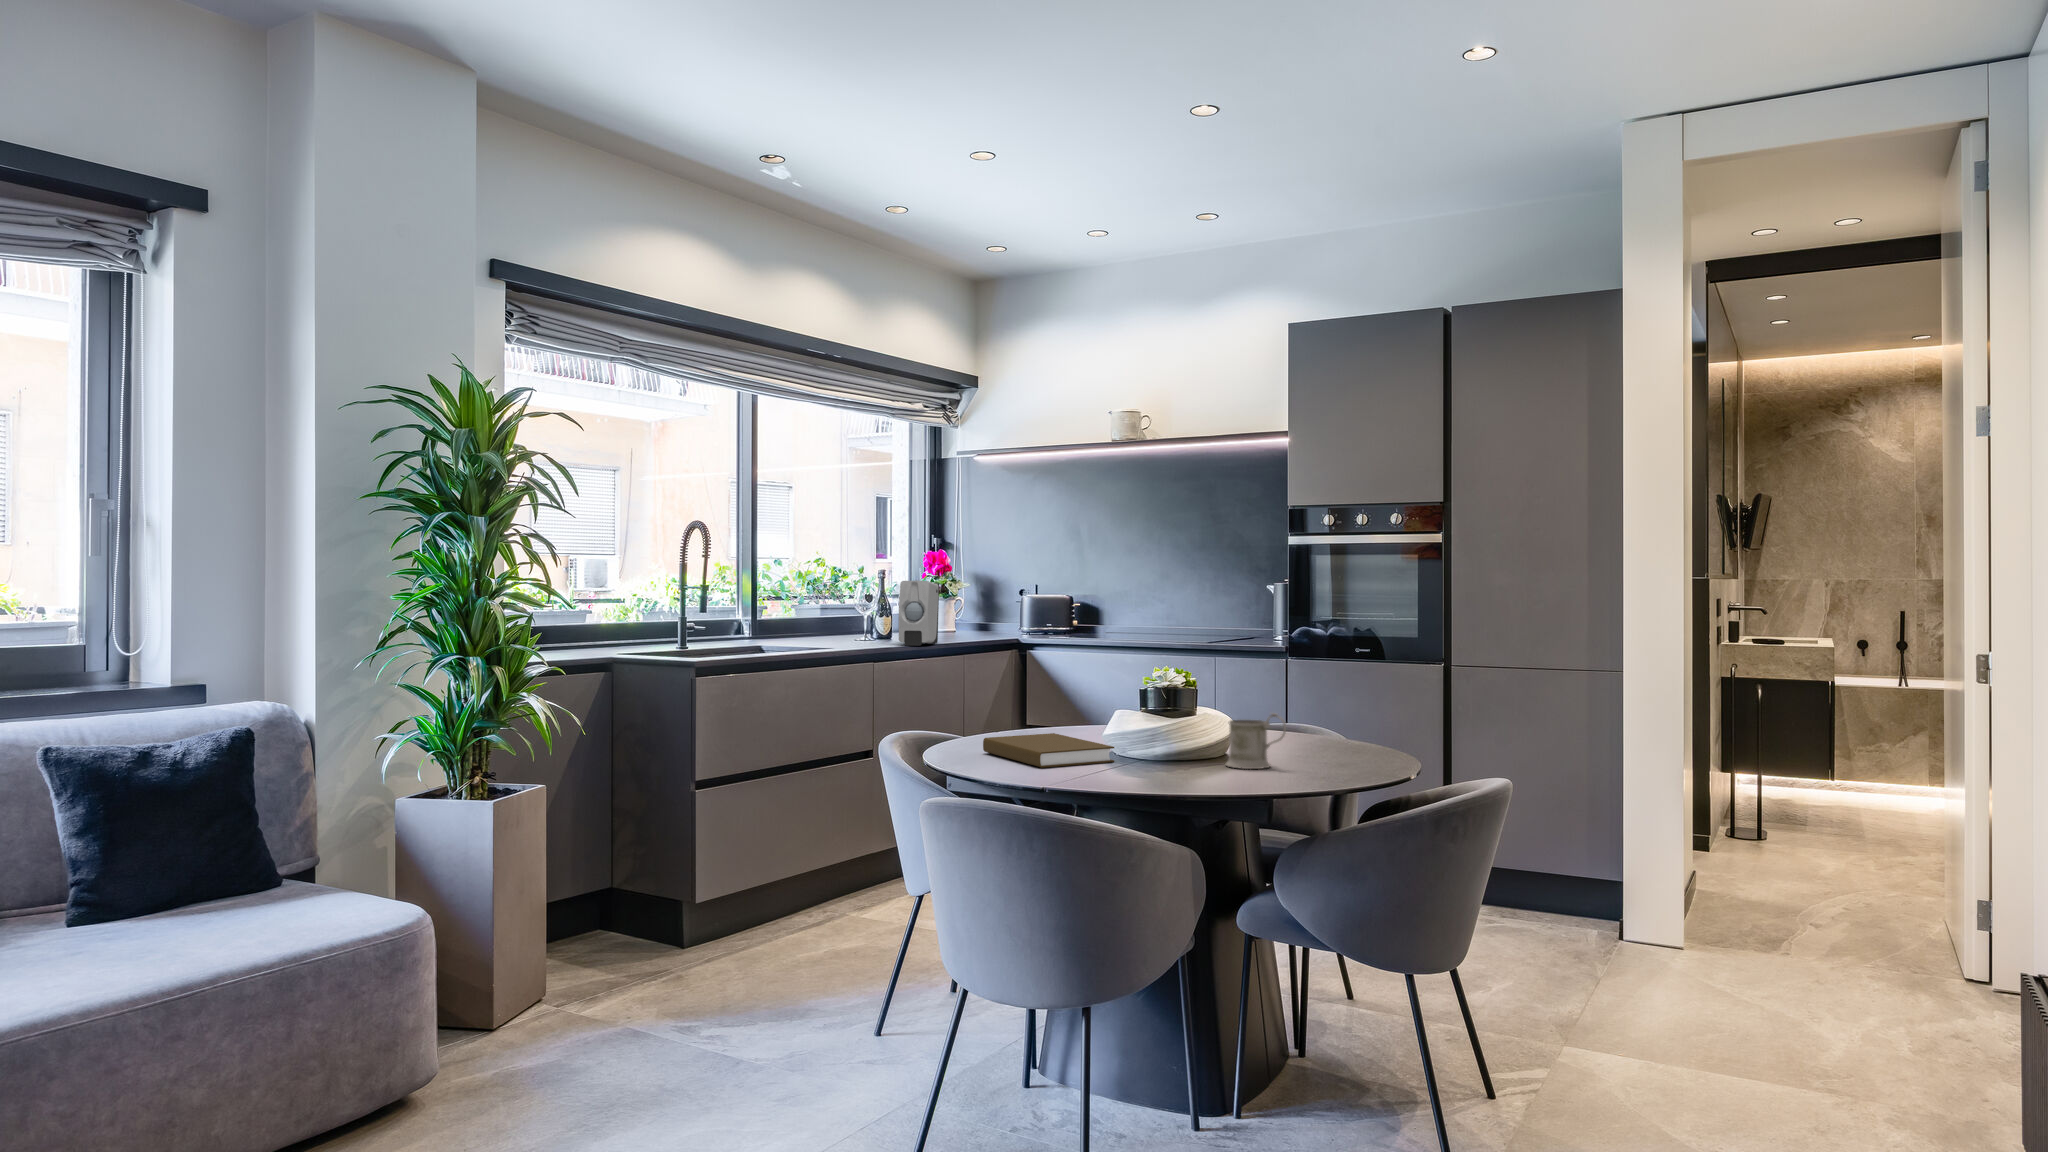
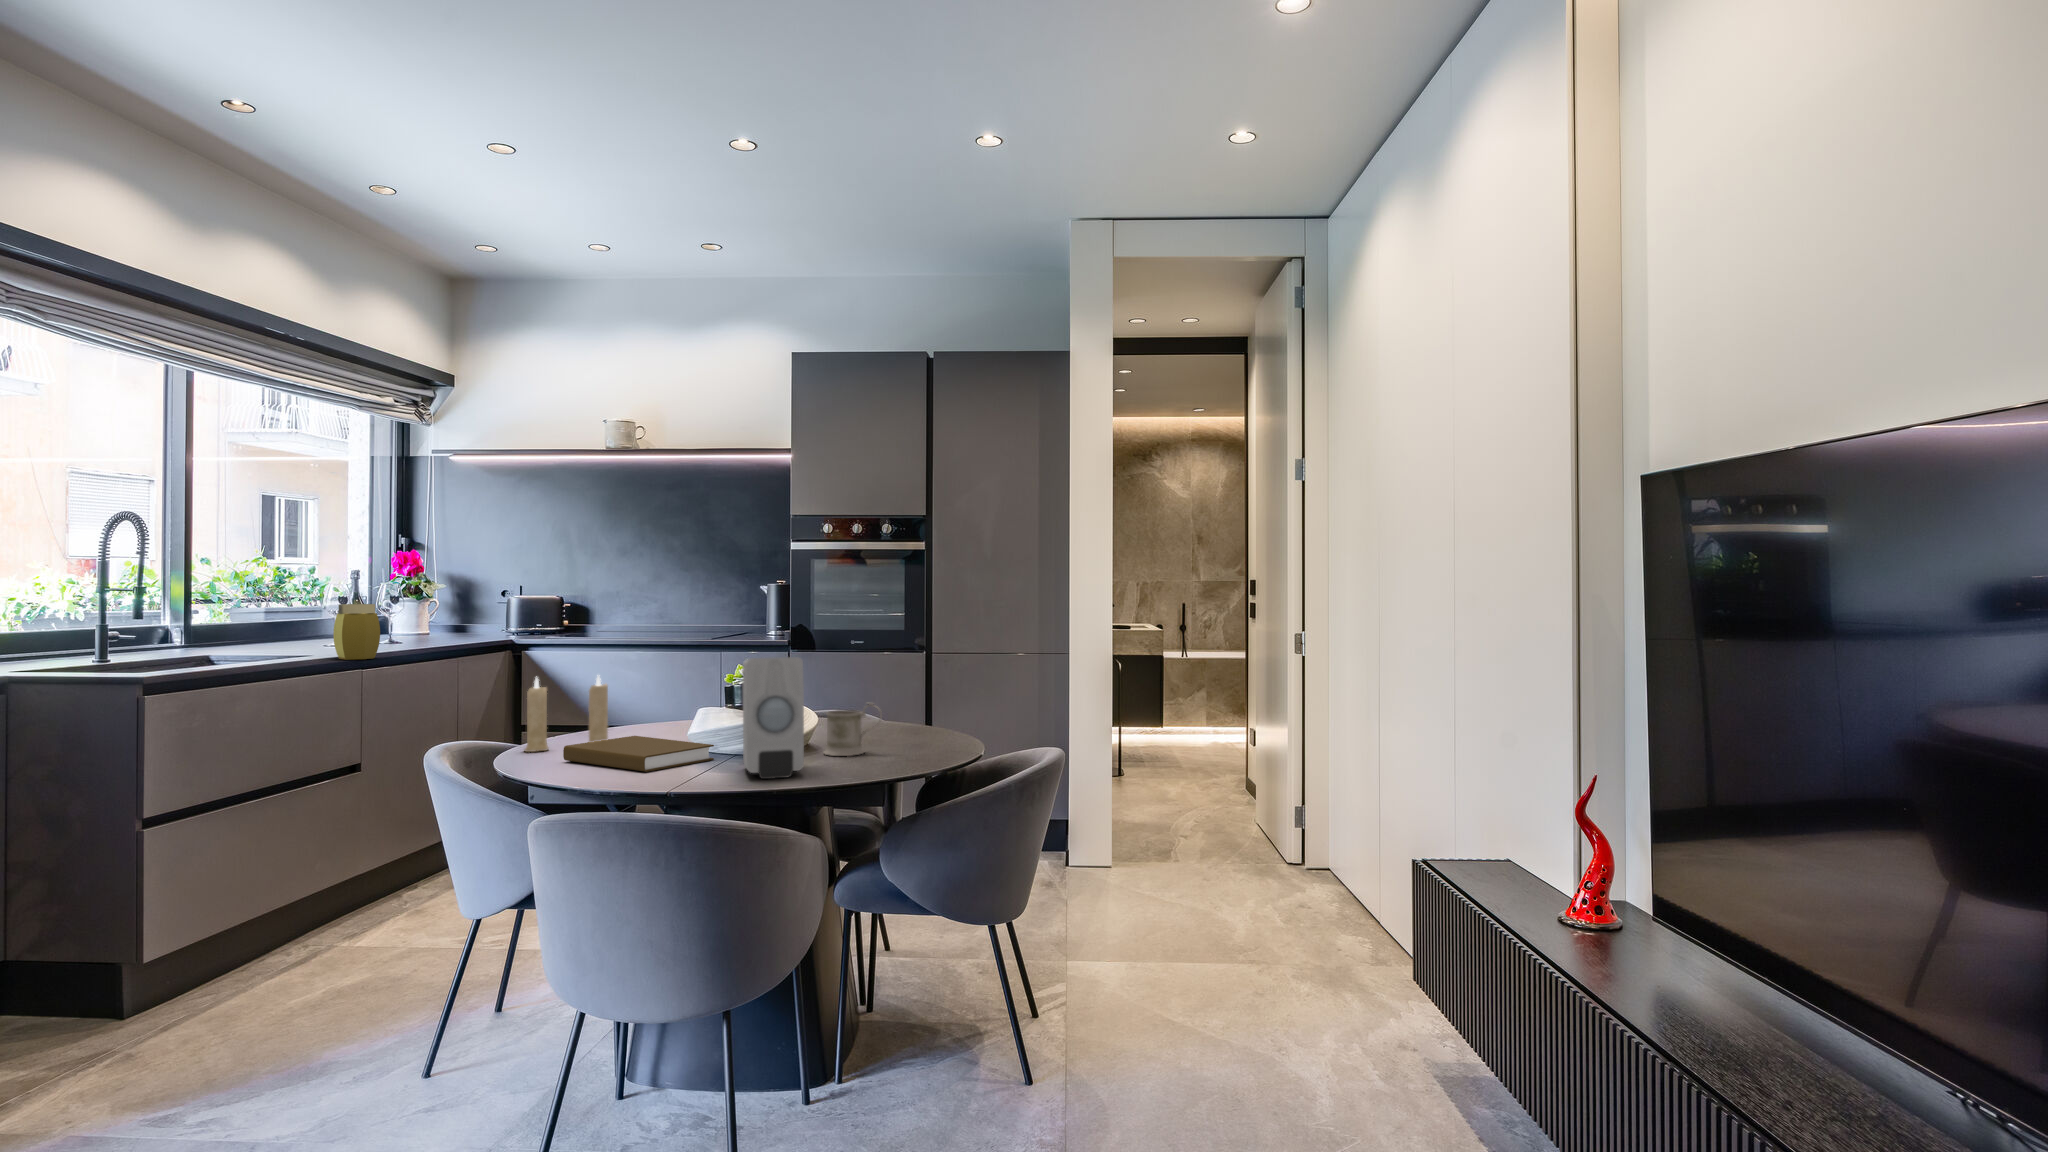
soap dispenser: present [899,581,939,646] -> present [742,657,804,779]
jar: none [853,601,889,651] -> present [333,604,380,660]
candle: none [960,669,1038,743] -> present [524,676,608,752]

